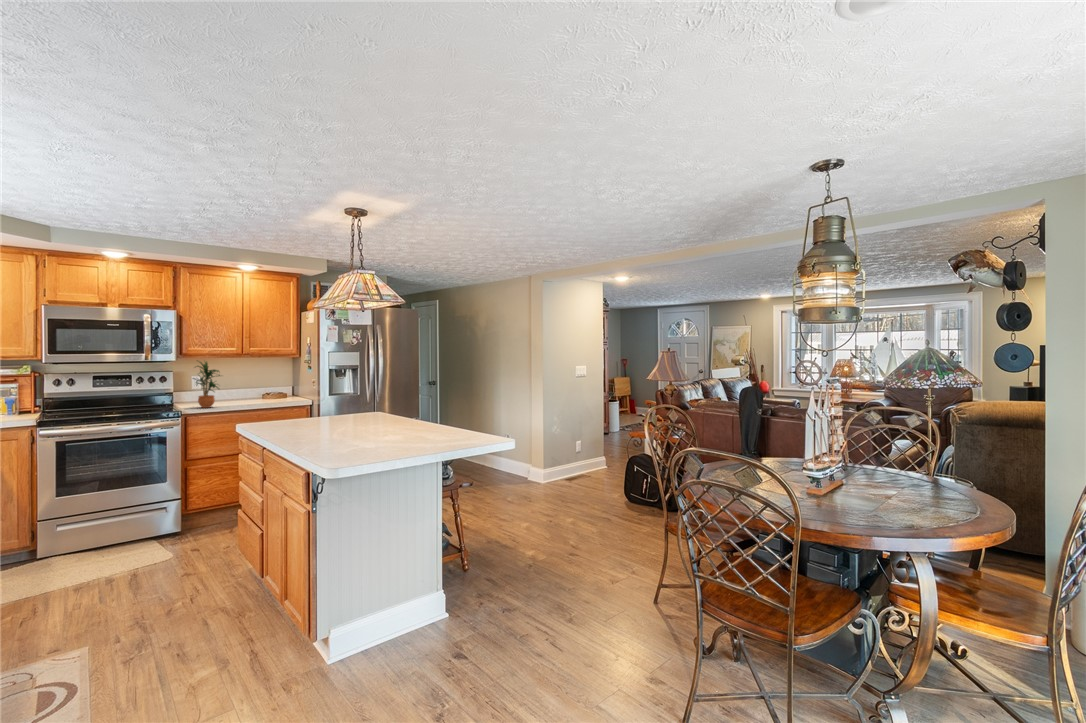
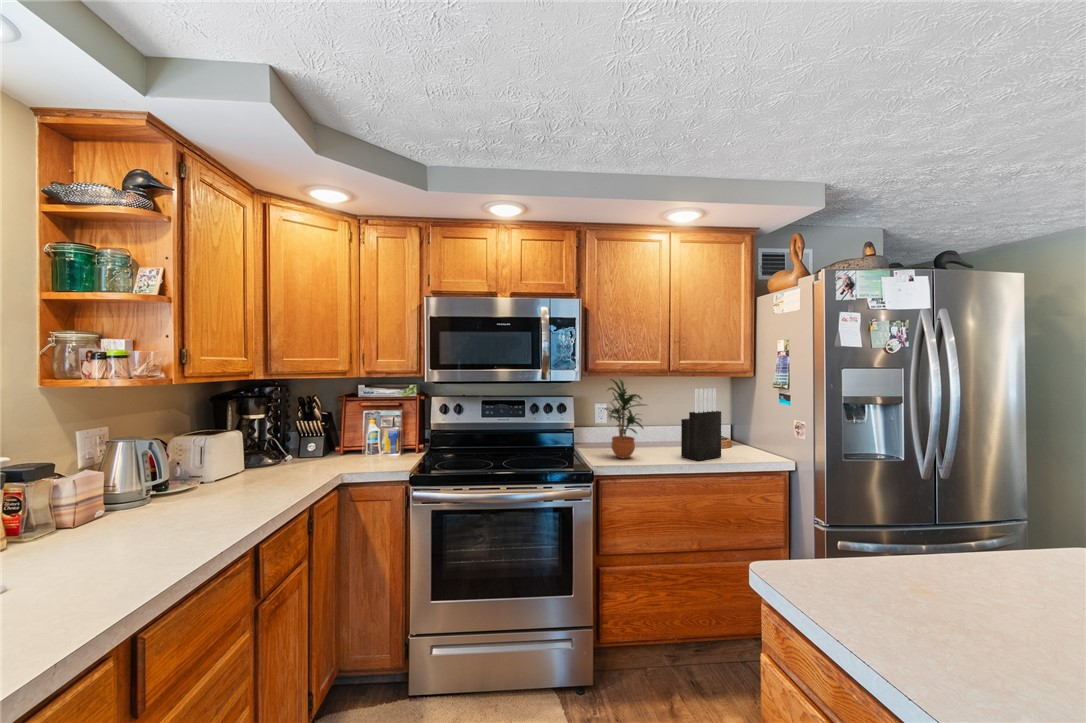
knife block: none [247,366,273,406] -> present [681,388,721,461]

